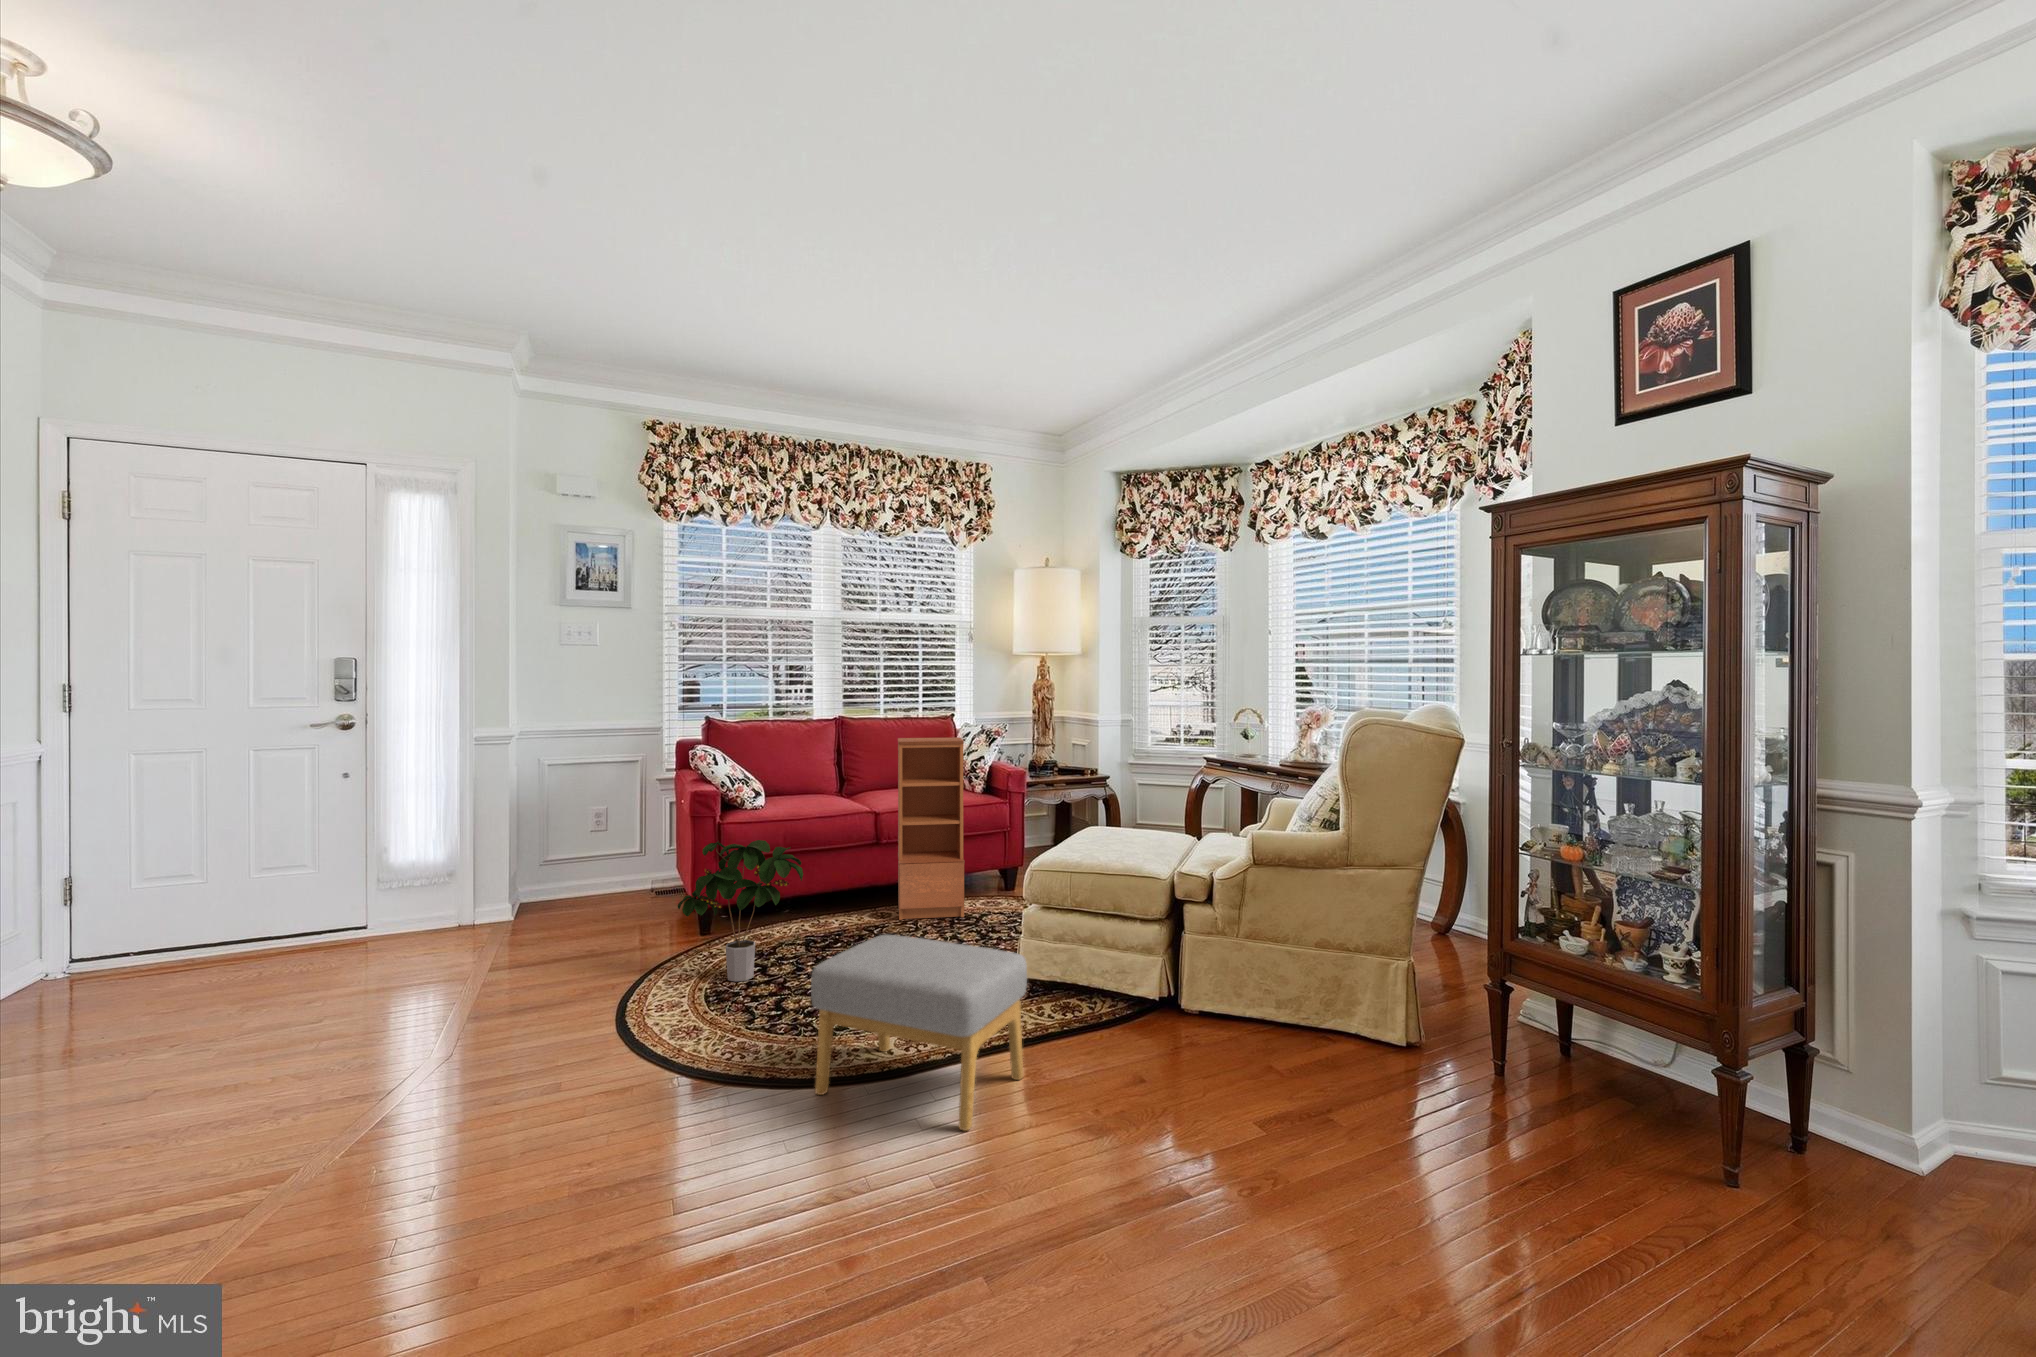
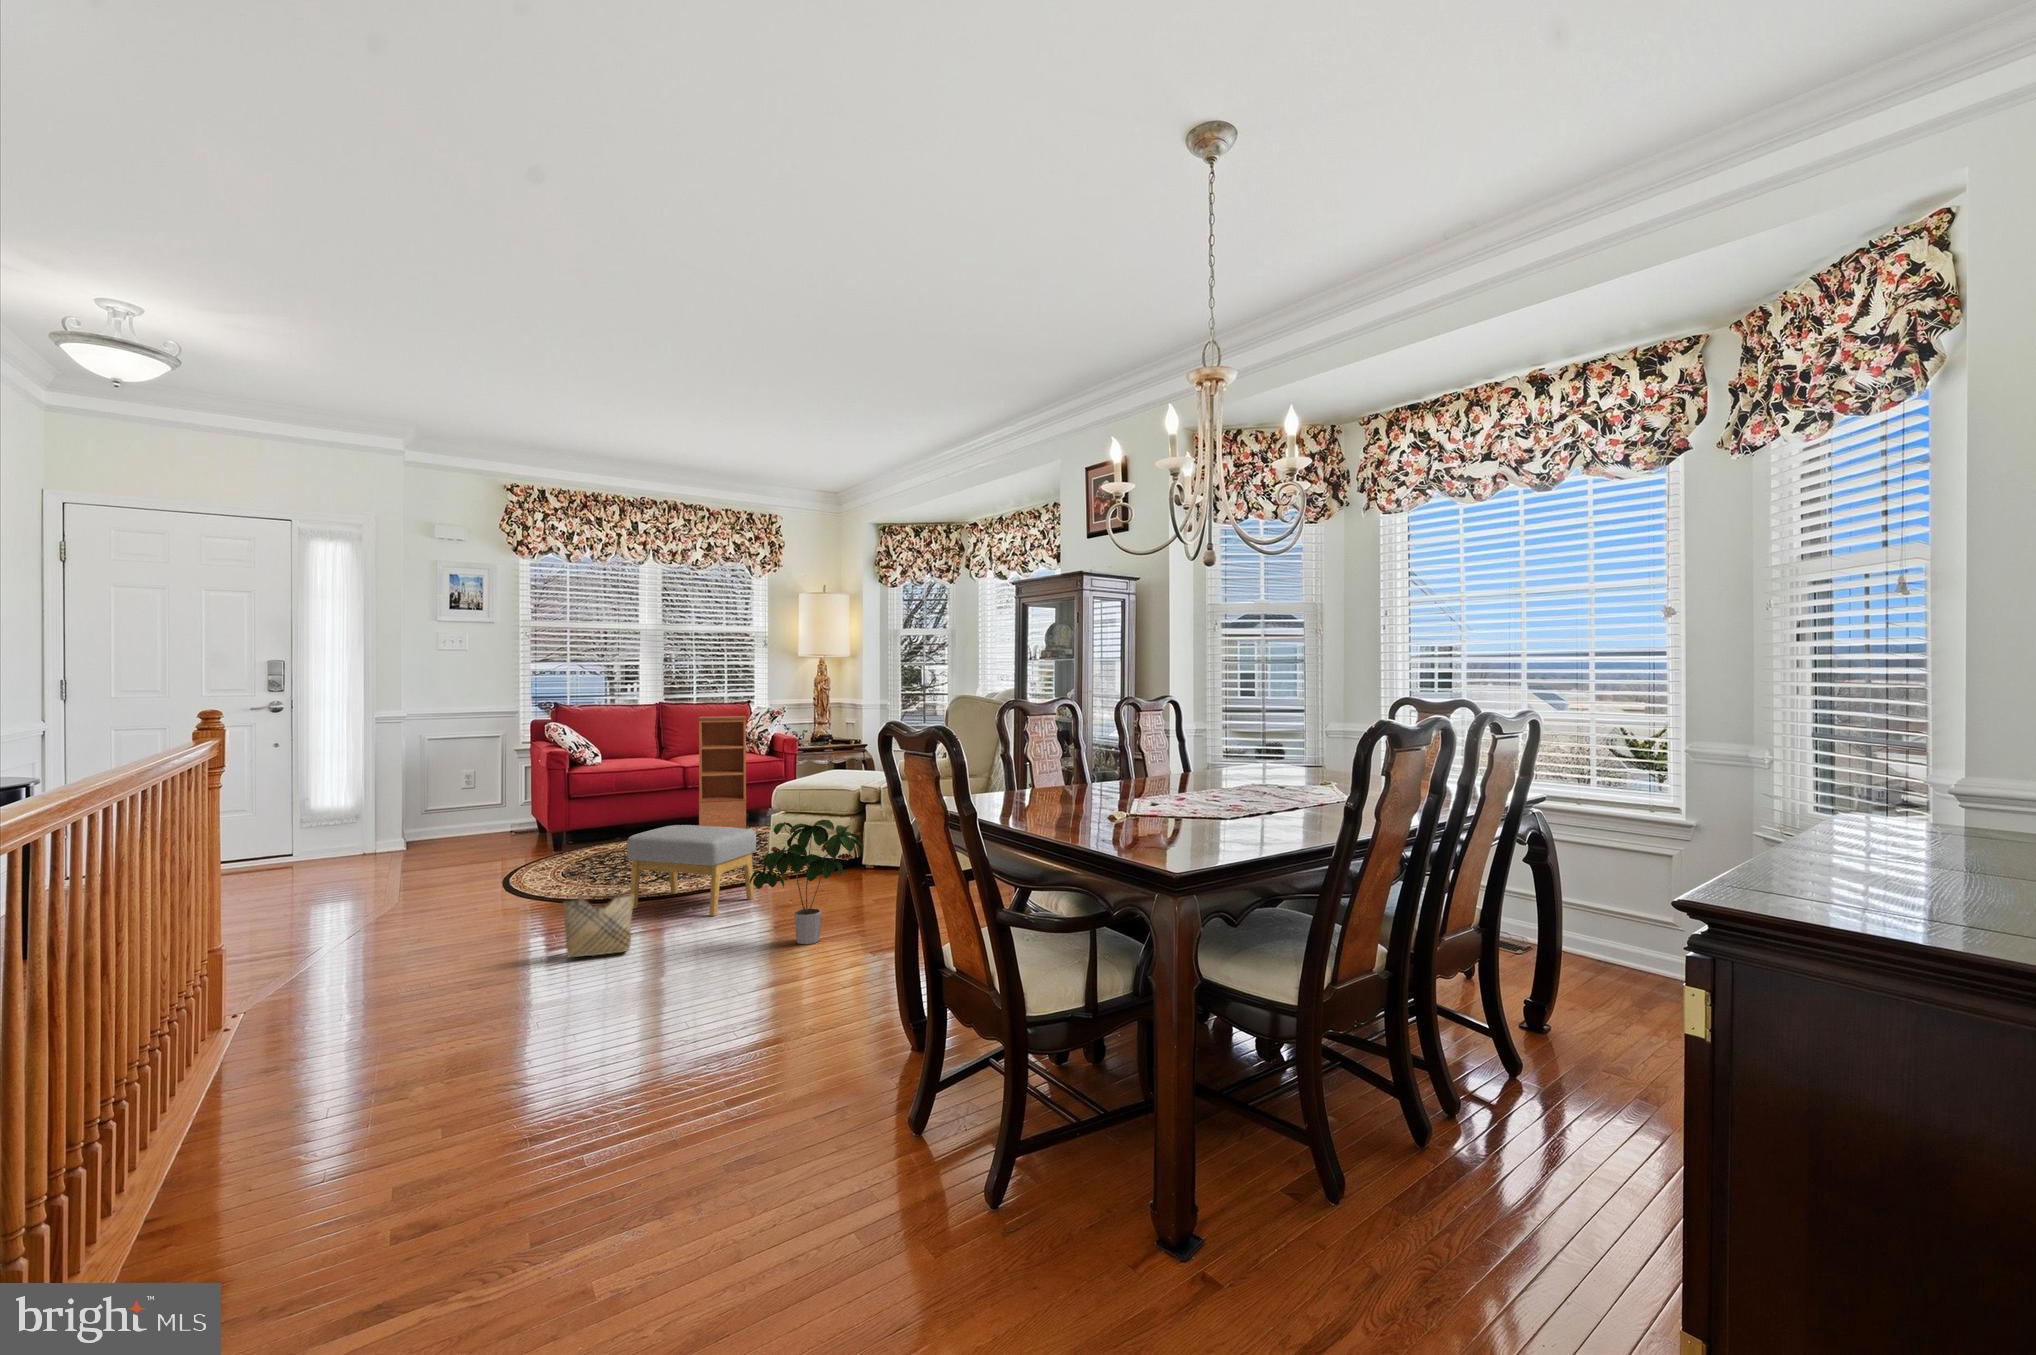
potted plant: present [678,840,803,982] -> present [750,820,863,944]
woven basket: none [694,1068,834,1286] -> present [563,865,633,958]

